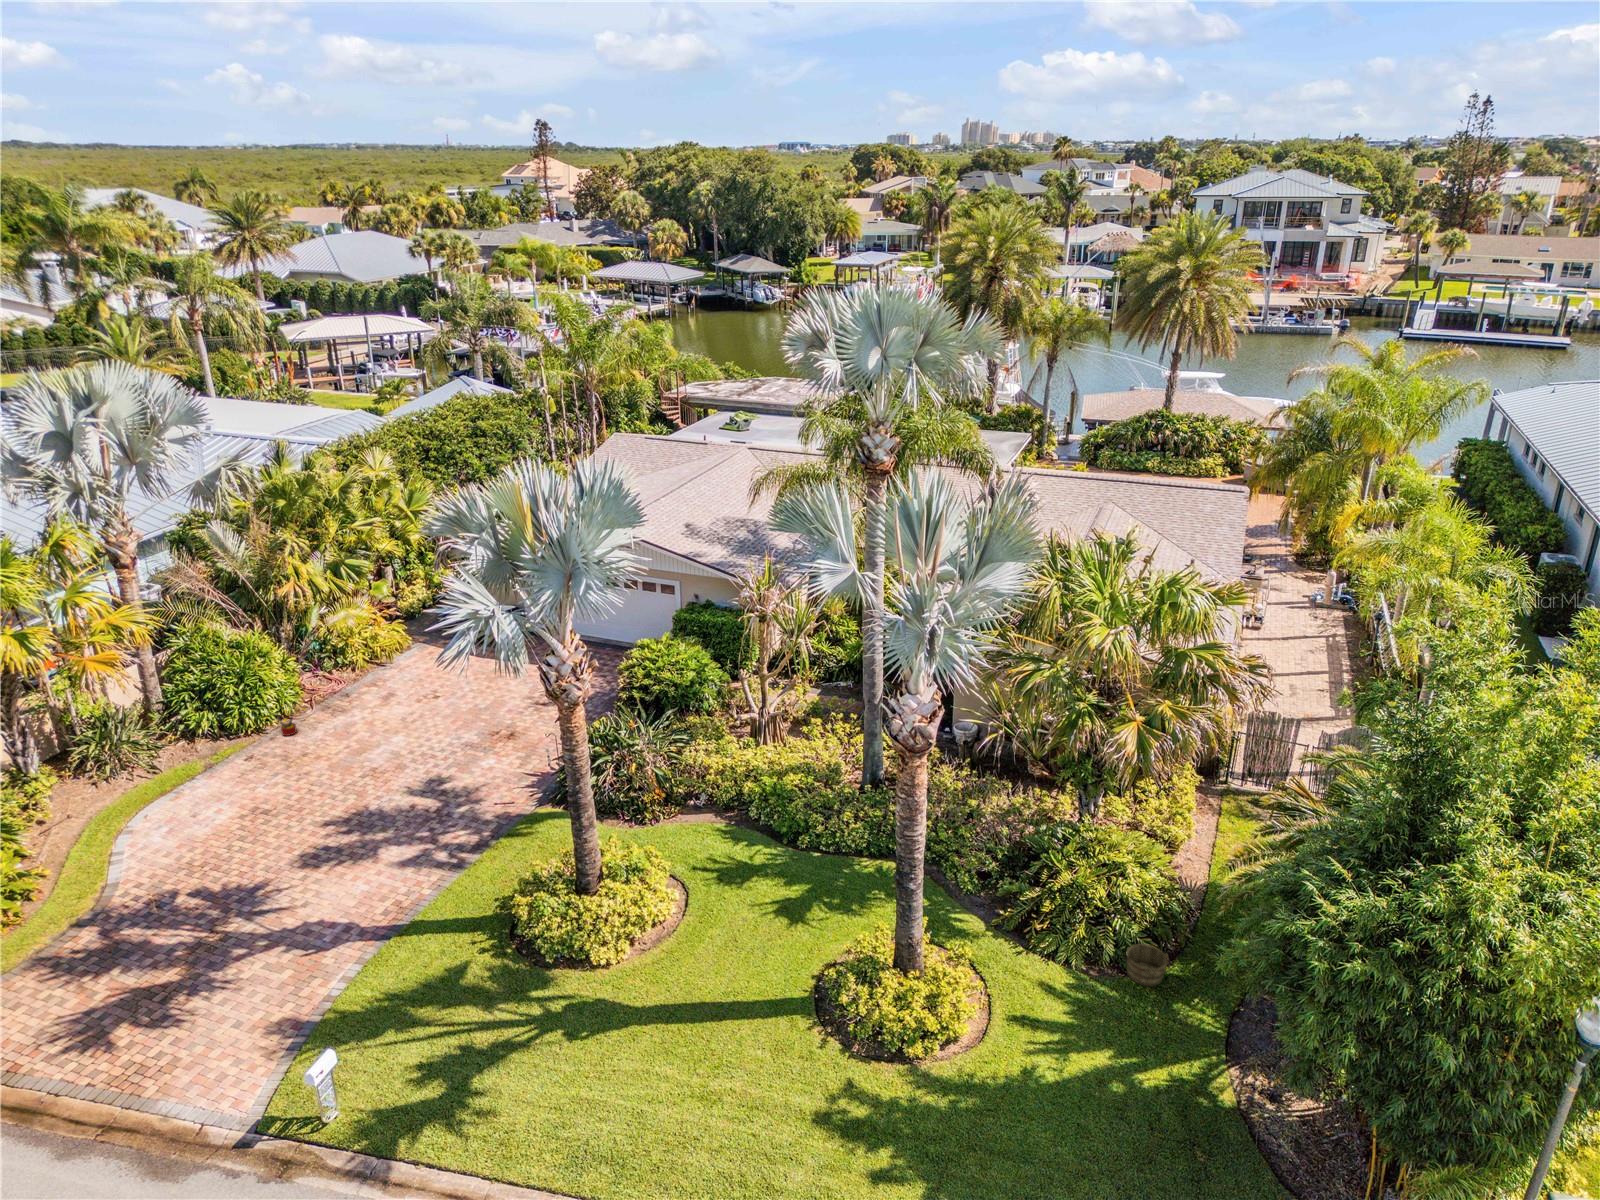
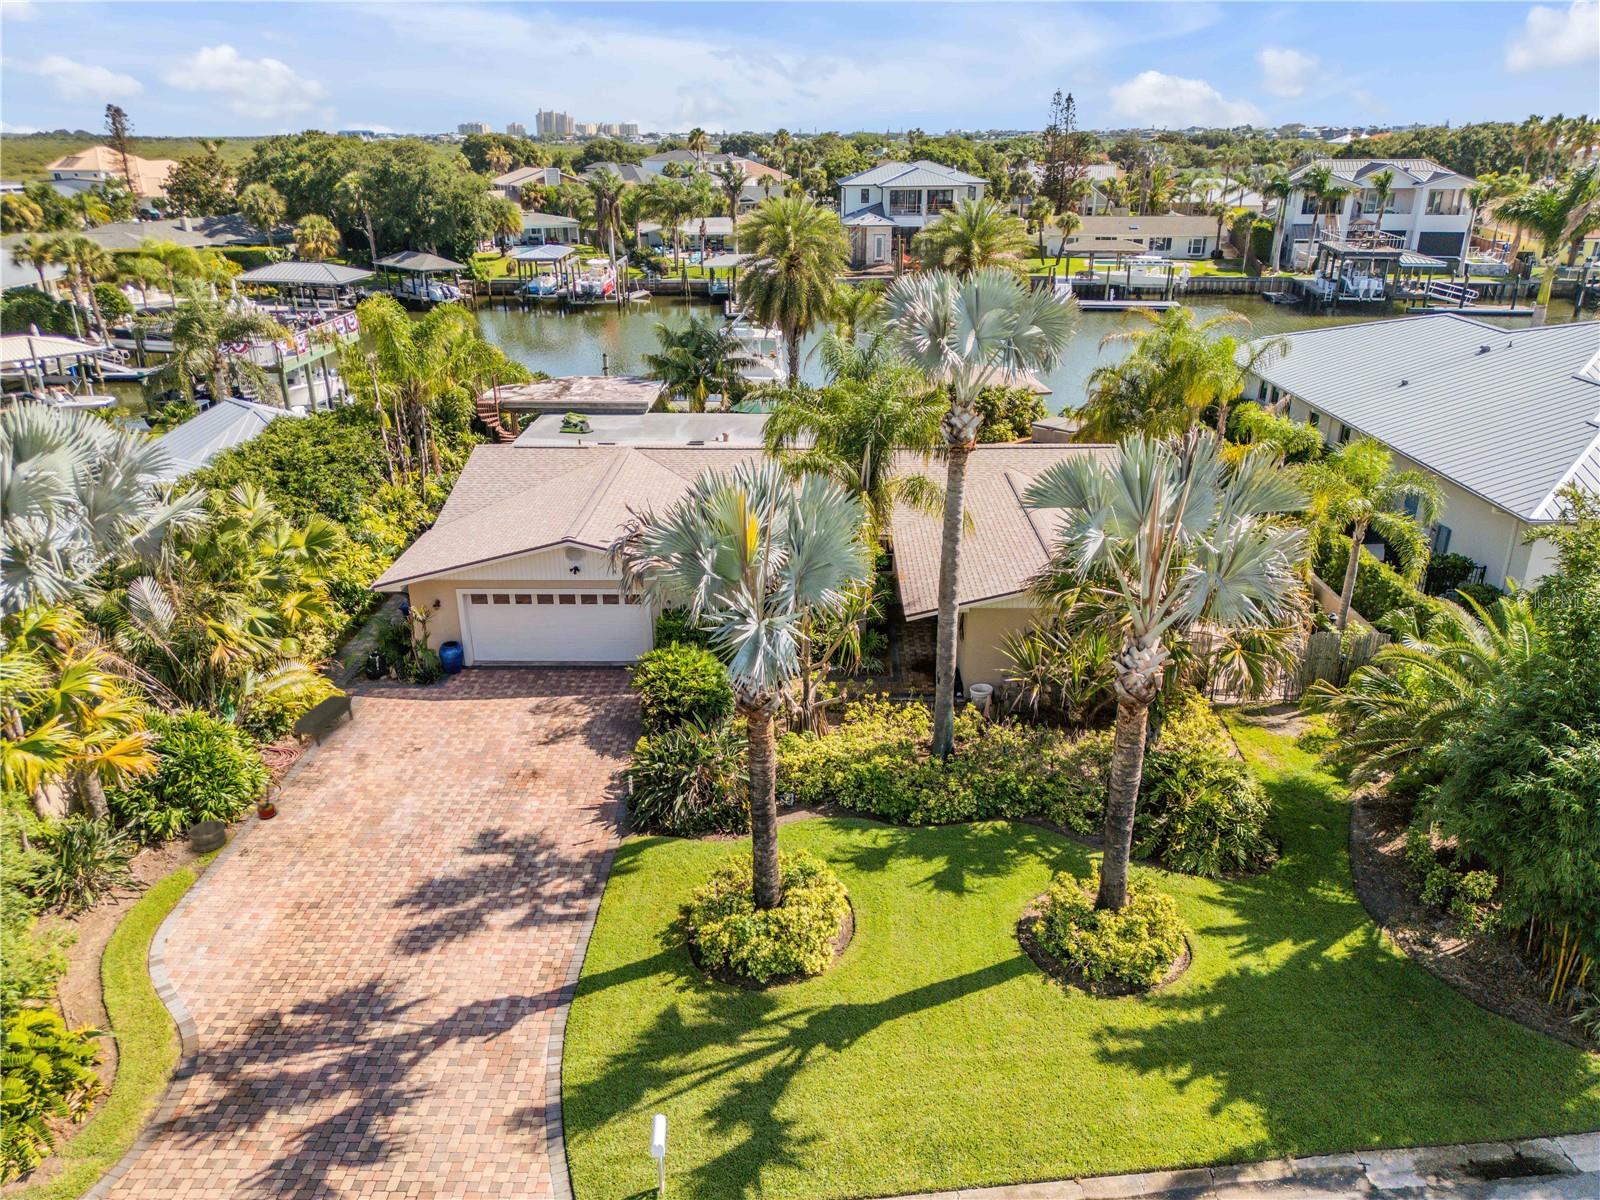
bench: none [349,643,407,684] -> present [294,695,353,747]
bucket: present [1126,944,1169,986] -> present [187,820,226,852]

